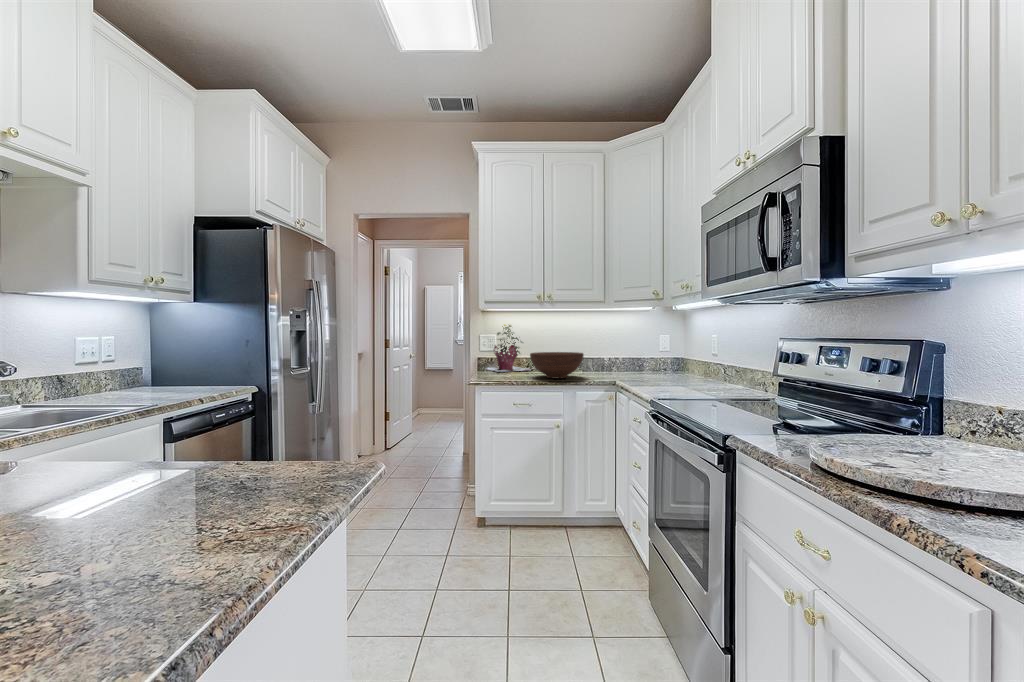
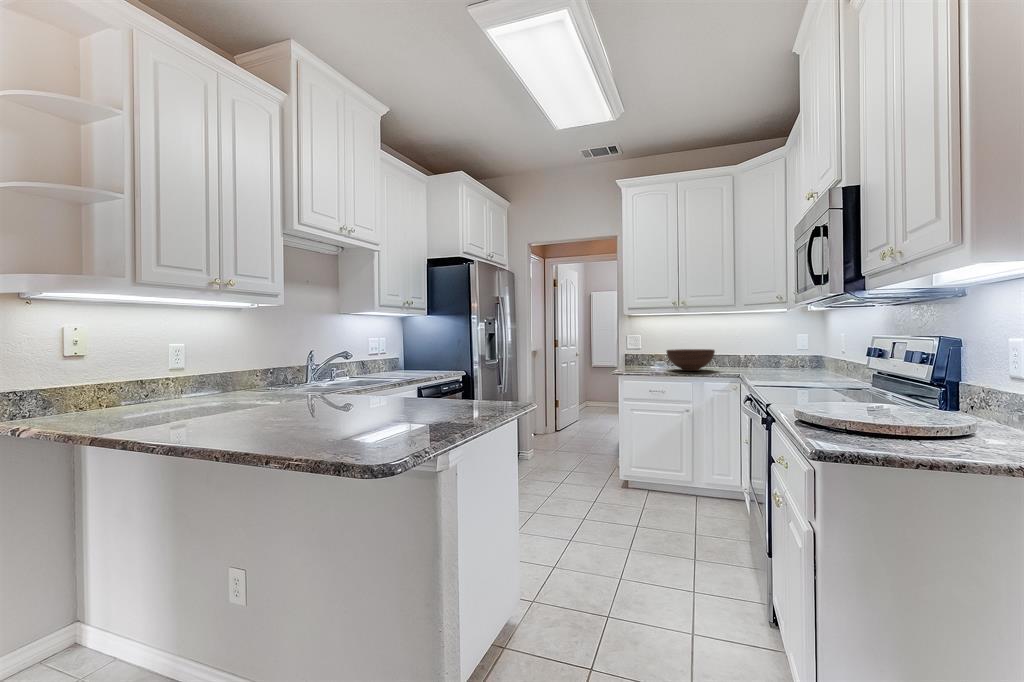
potted plant: present [485,324,530,372] -> none [632,325,672,366]

